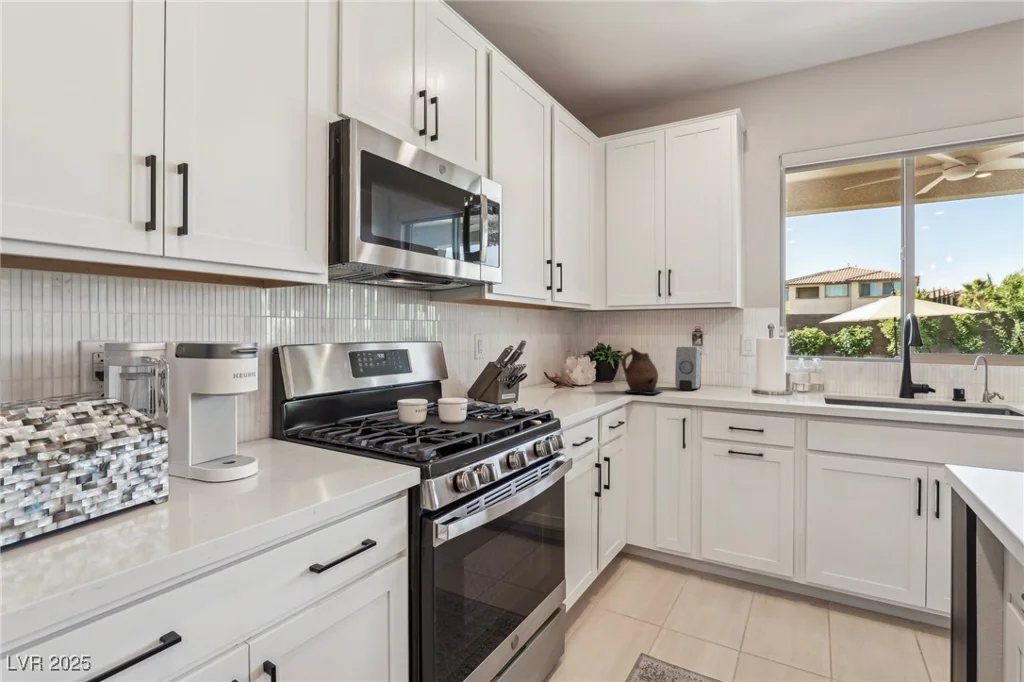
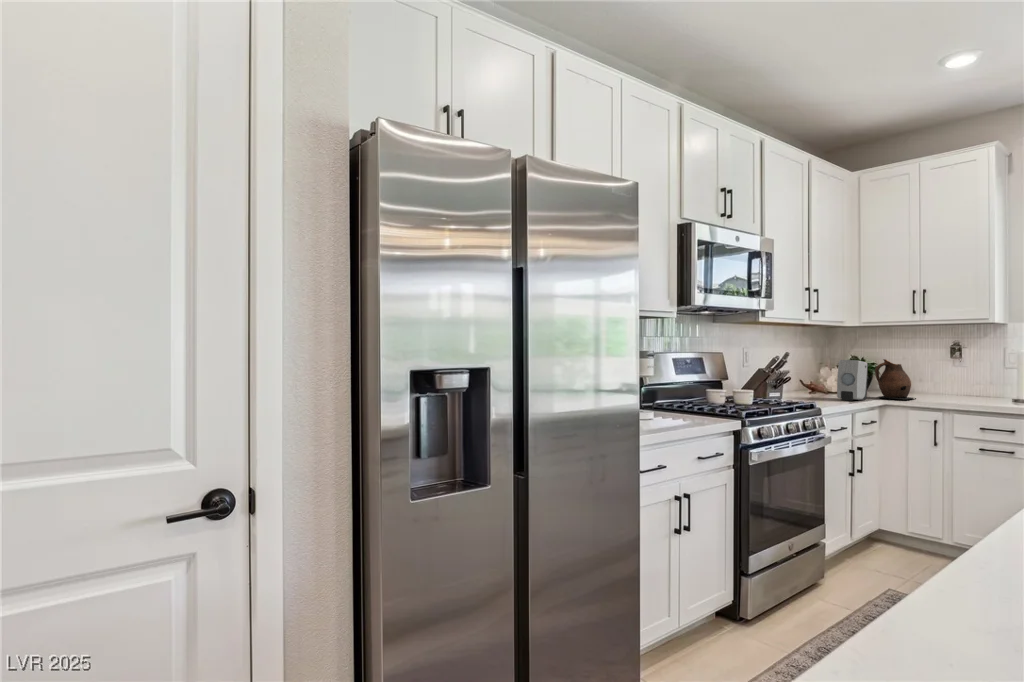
soap dispenser: present [675,347,702,391] -> present [837,360,868,401]

